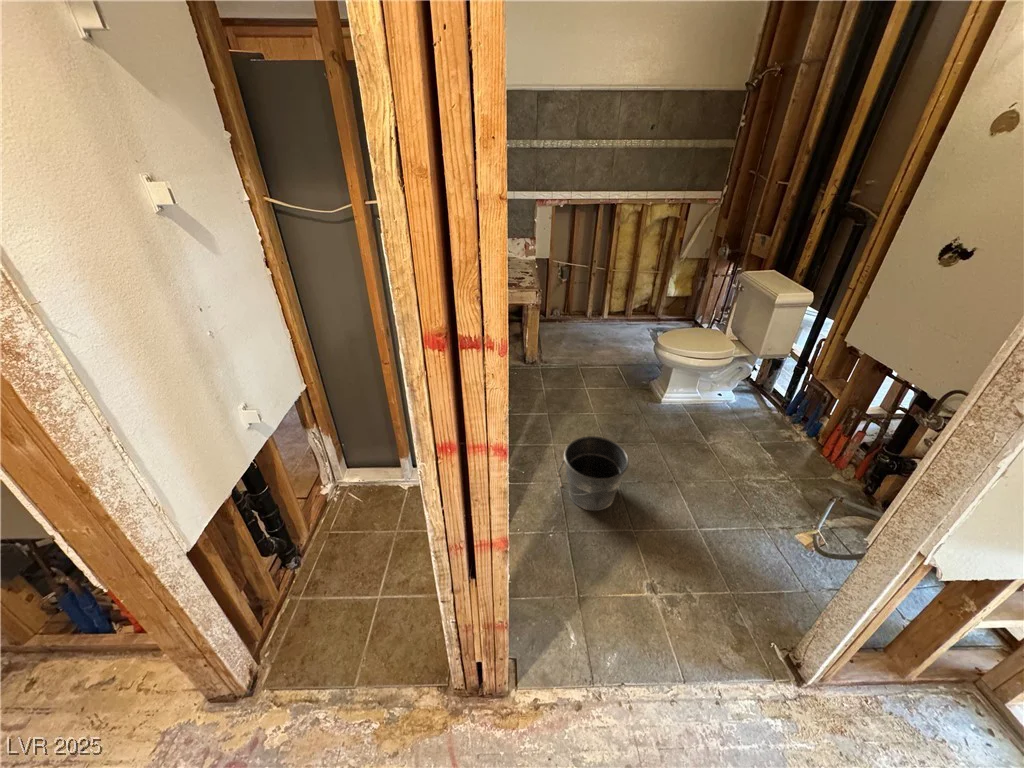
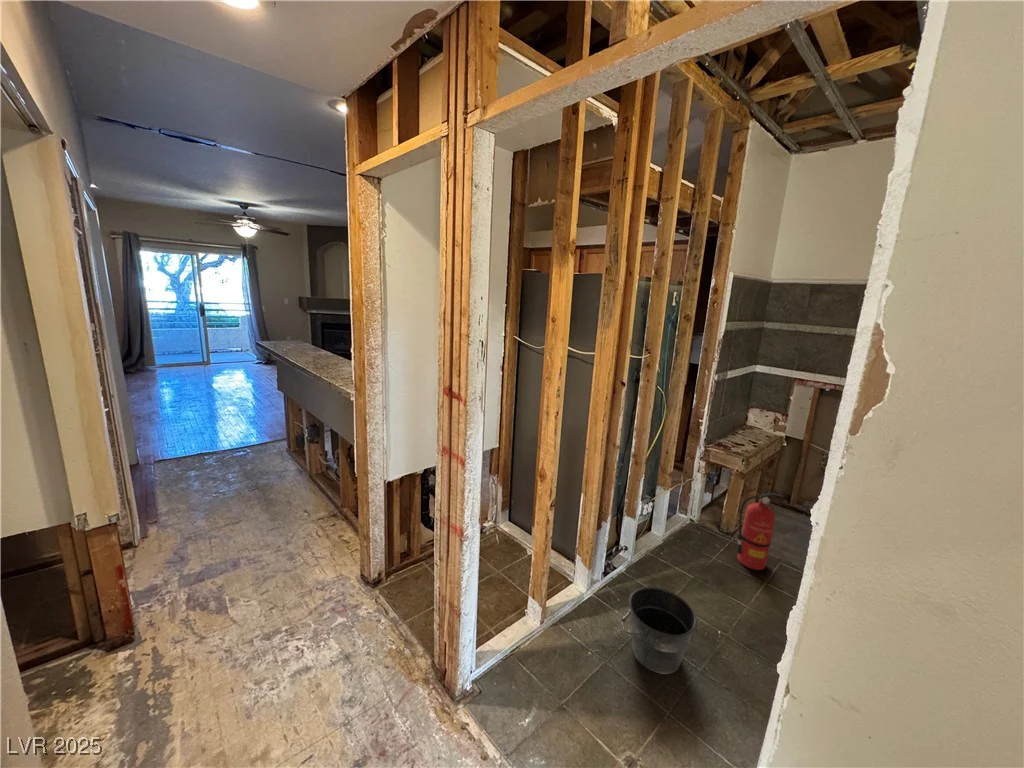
fire extinguisher: none [564,306,591,379] -> present [737,493,782,570]

